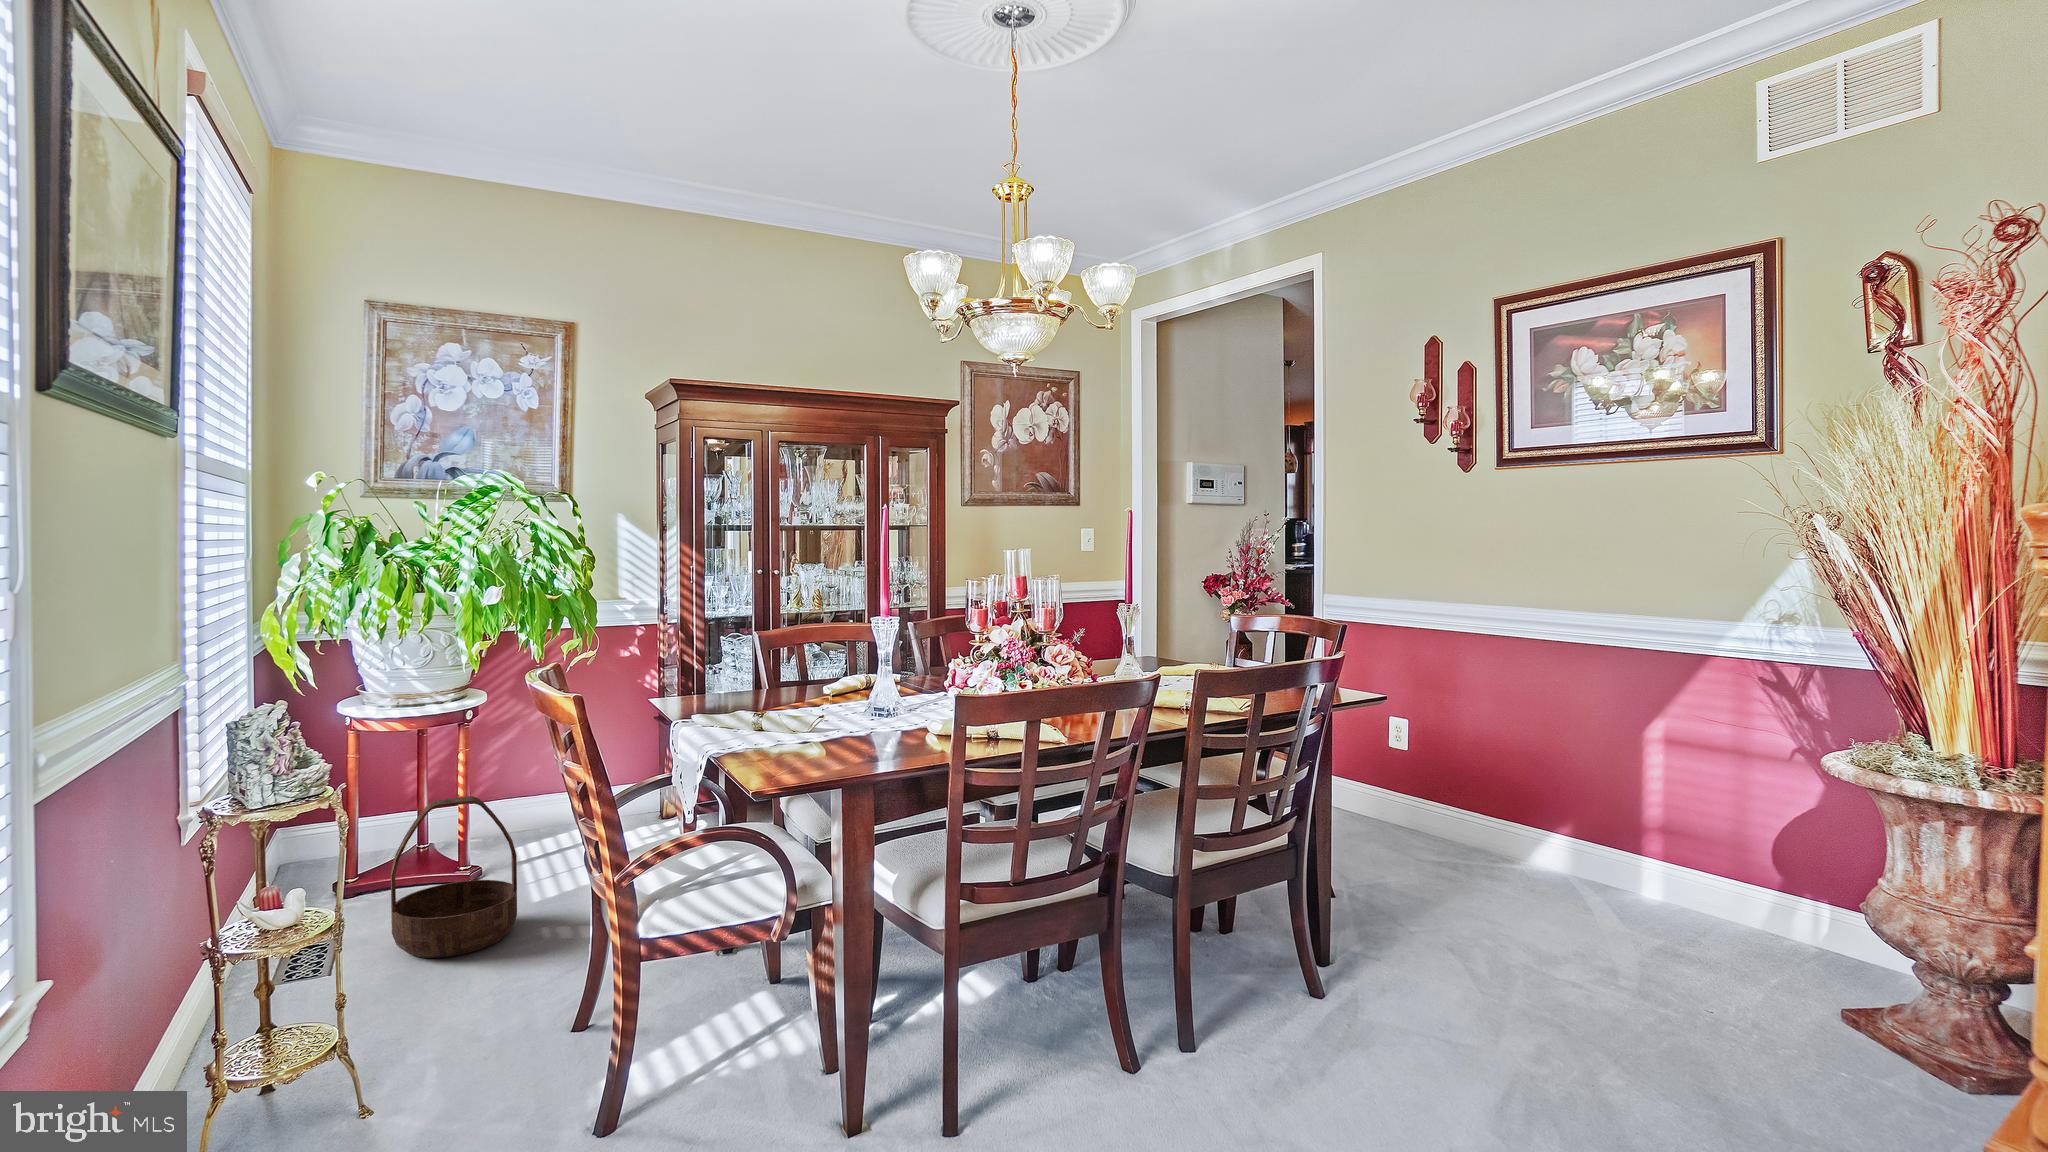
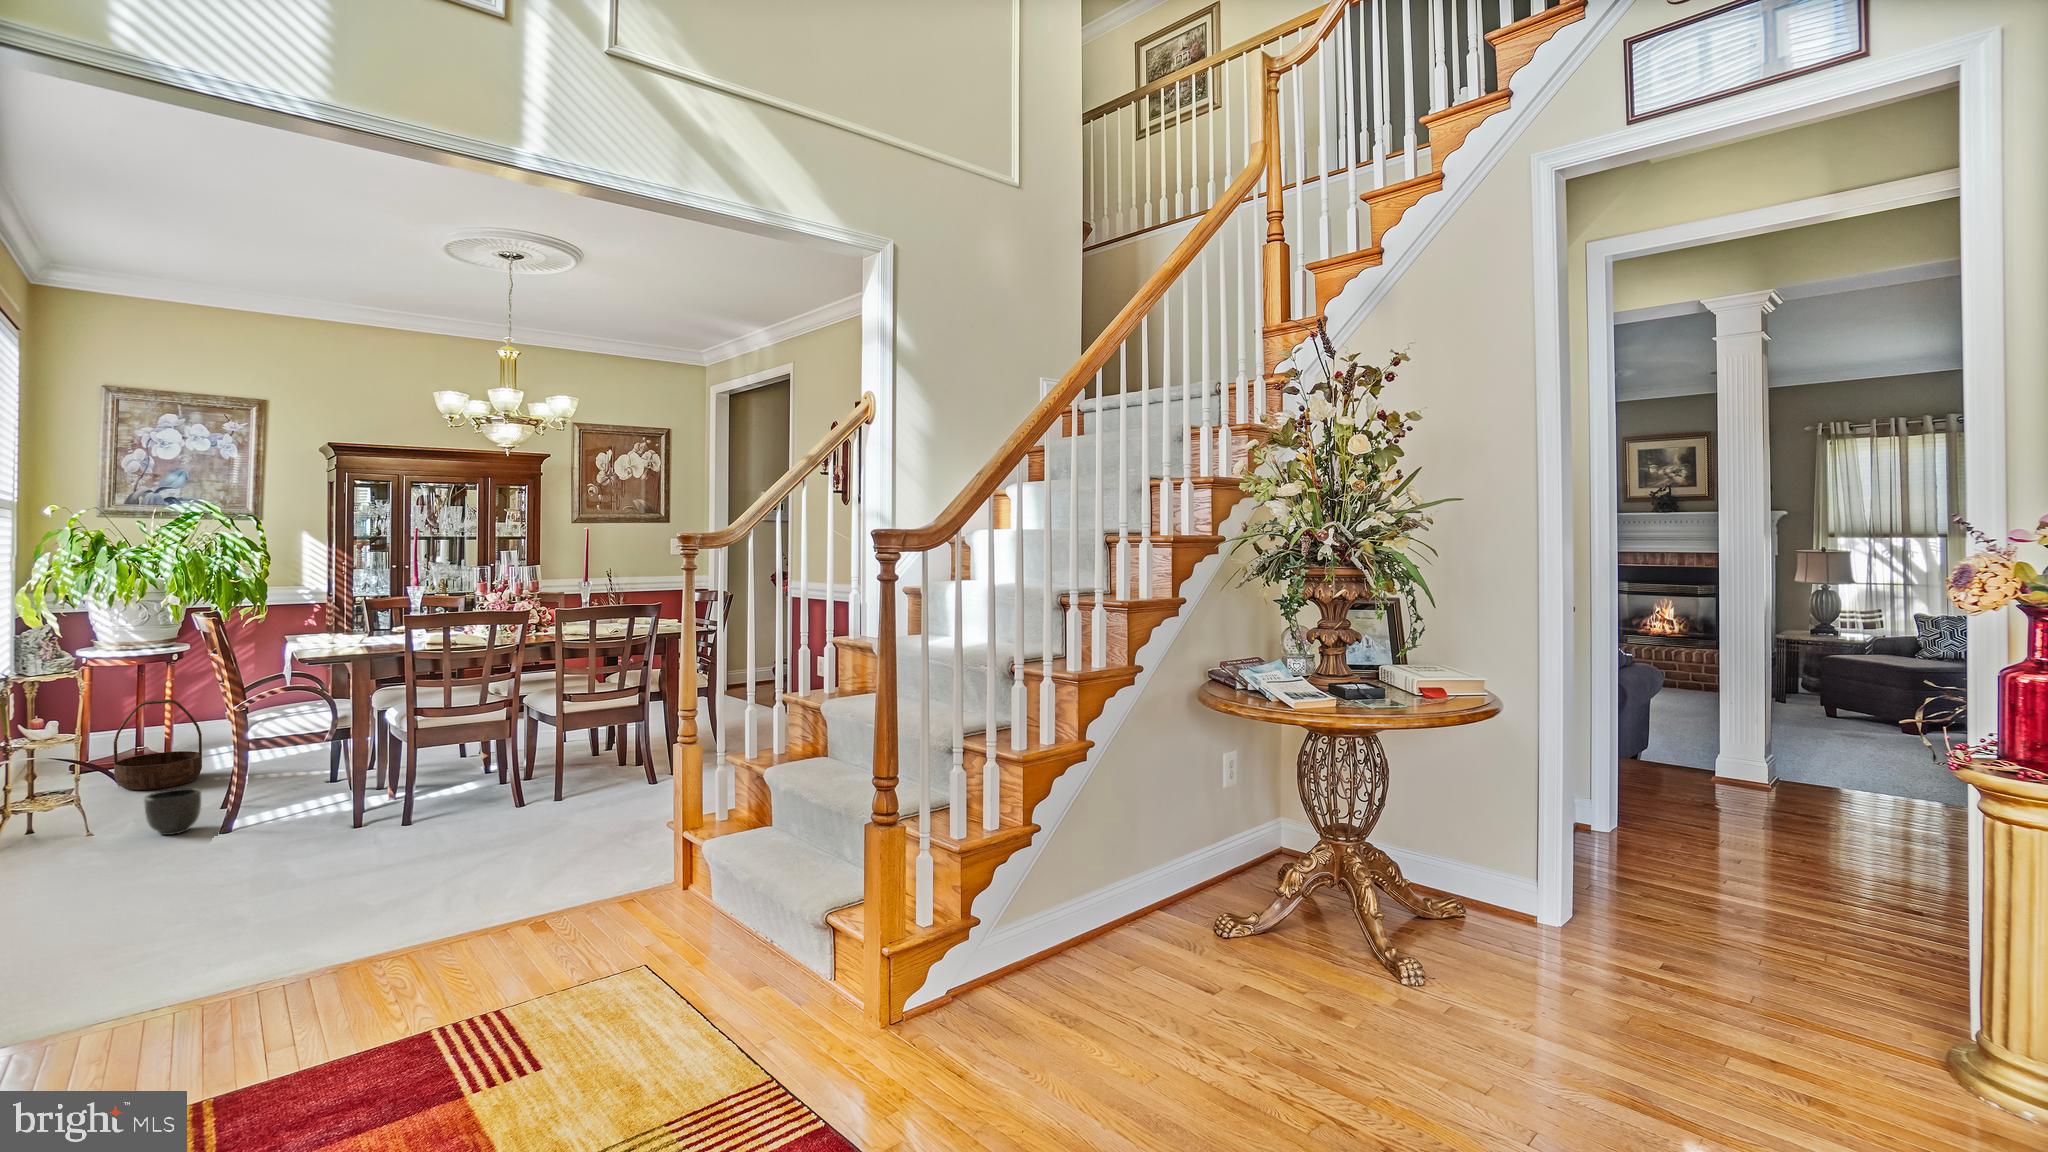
planter: none [458,998,551,1103] -> present [144,788,201,835]

